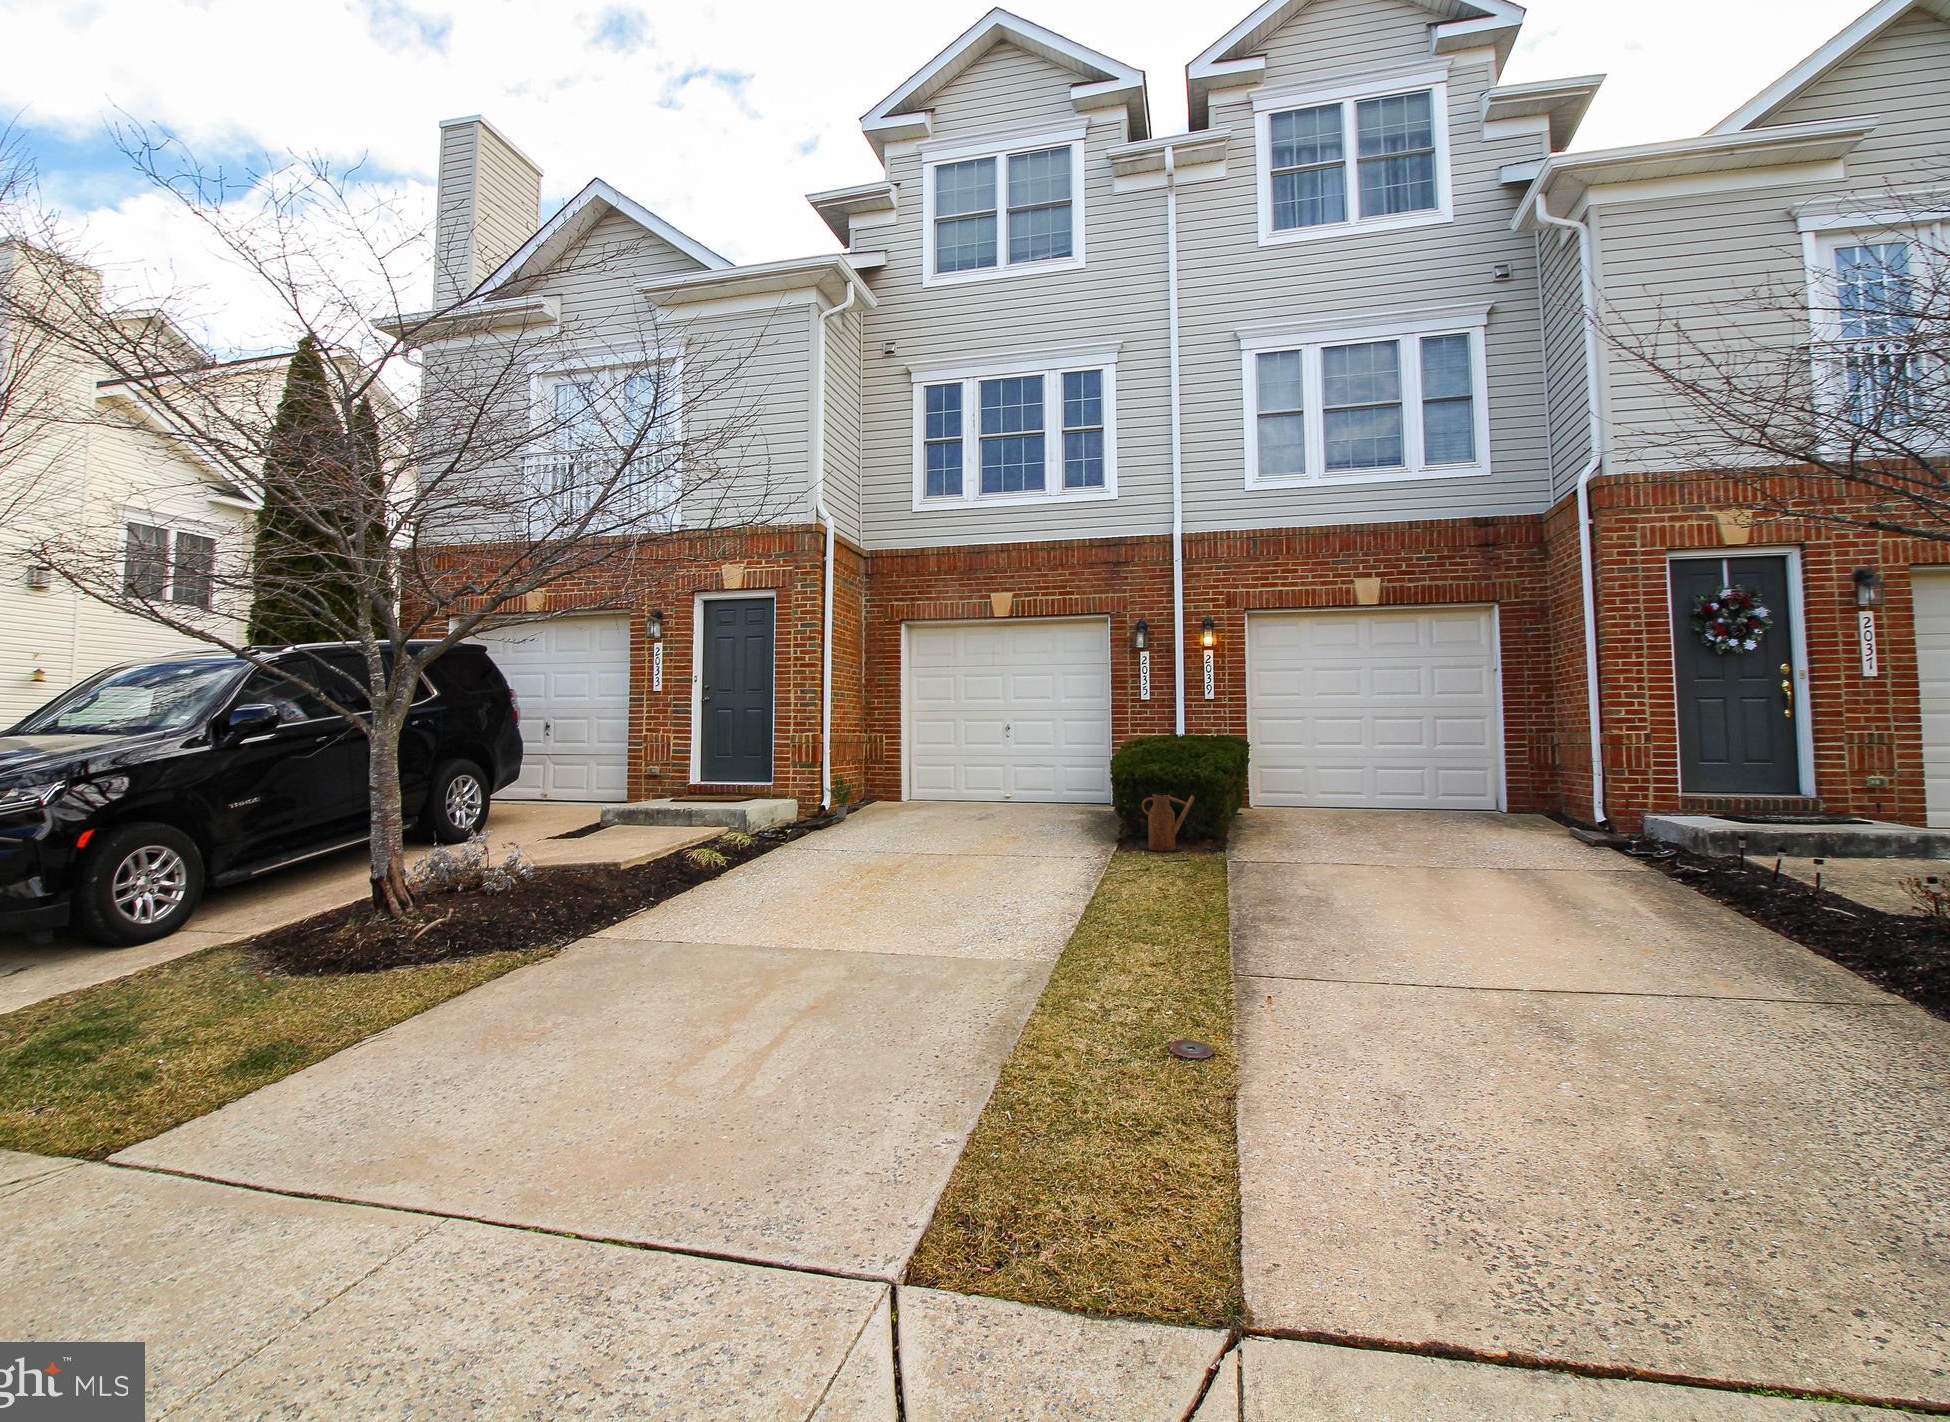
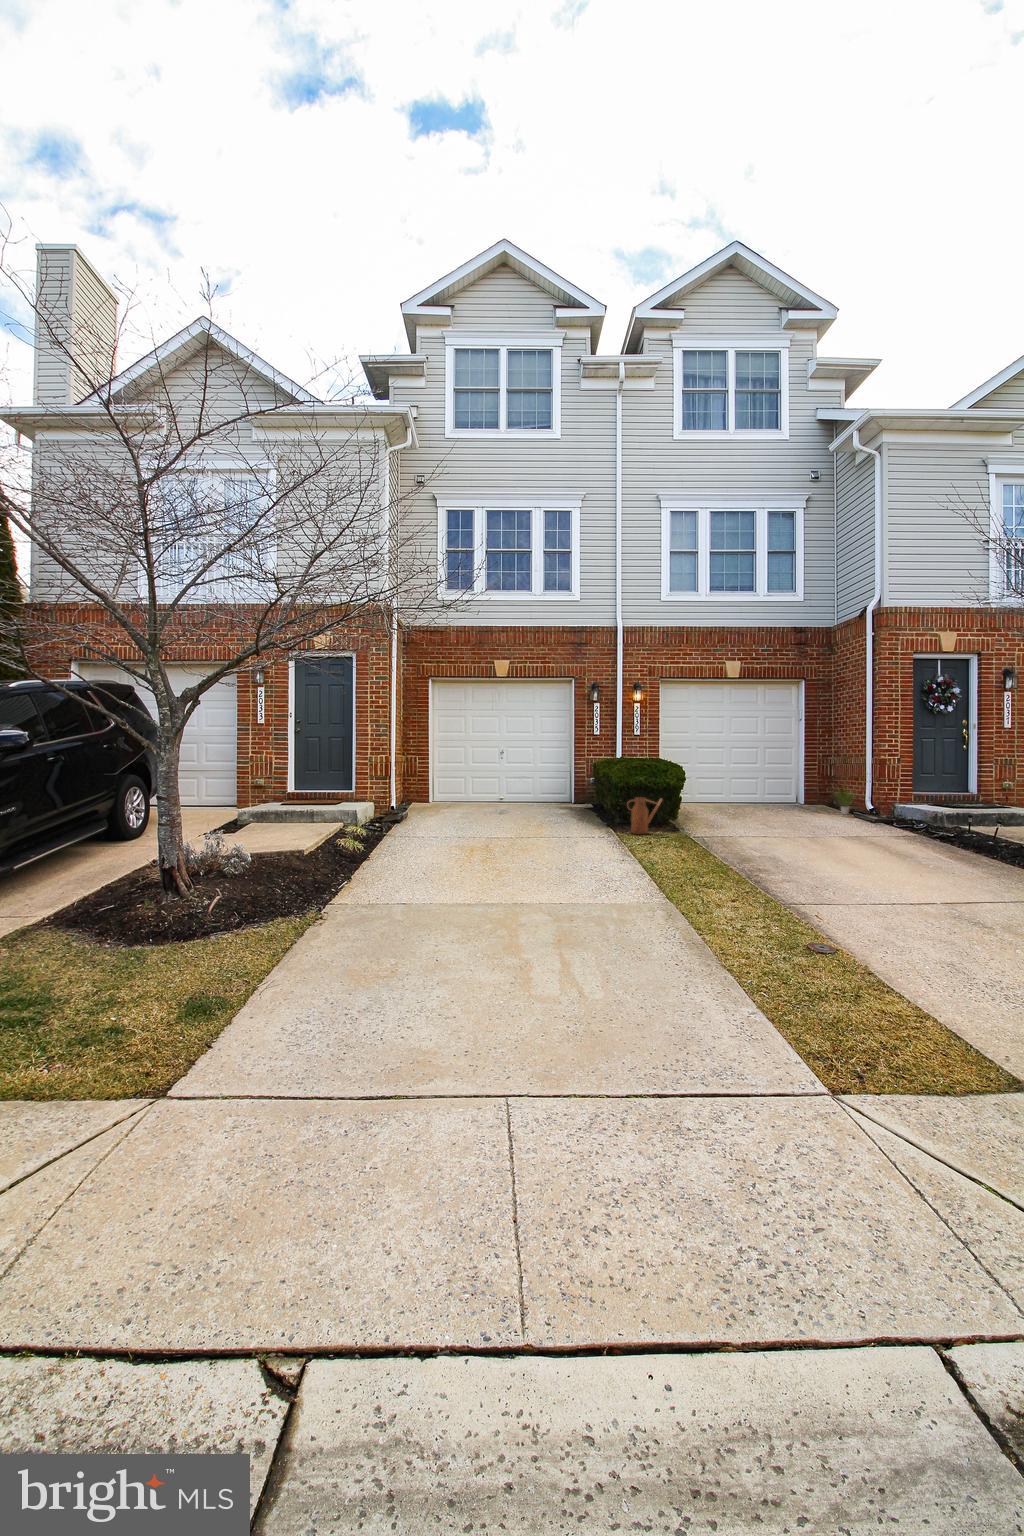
potted plant: present [826,774,855,818] -> present [834,788,855,815]

